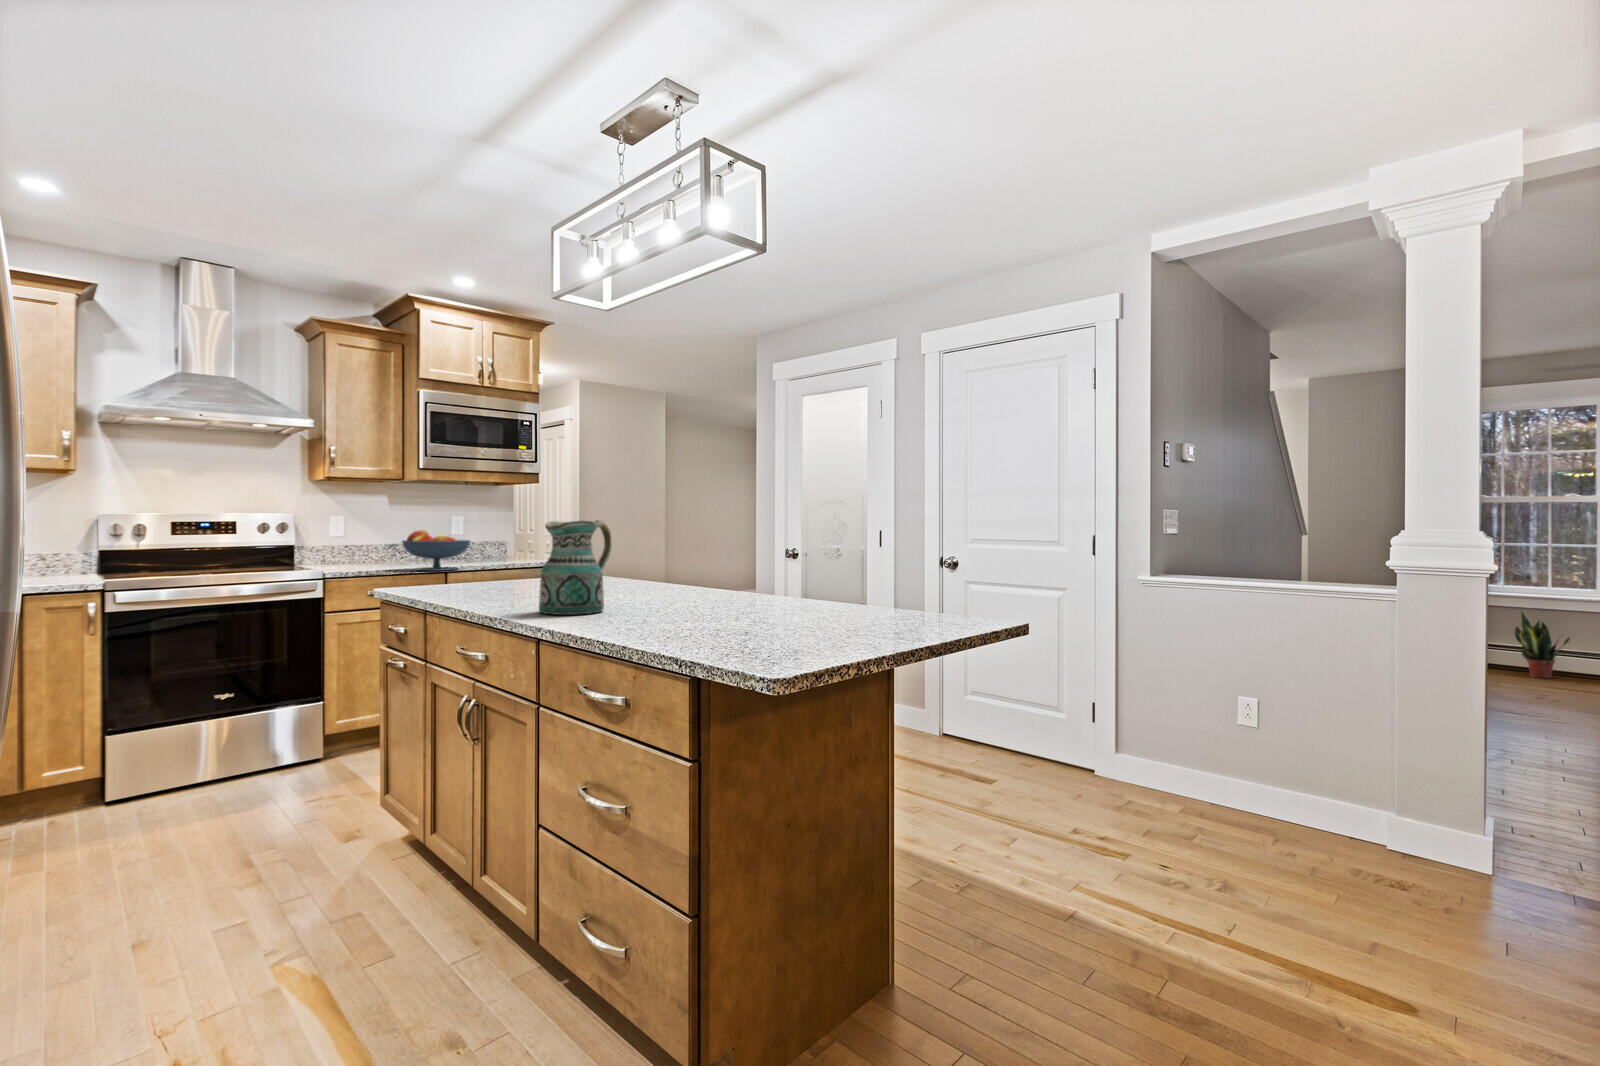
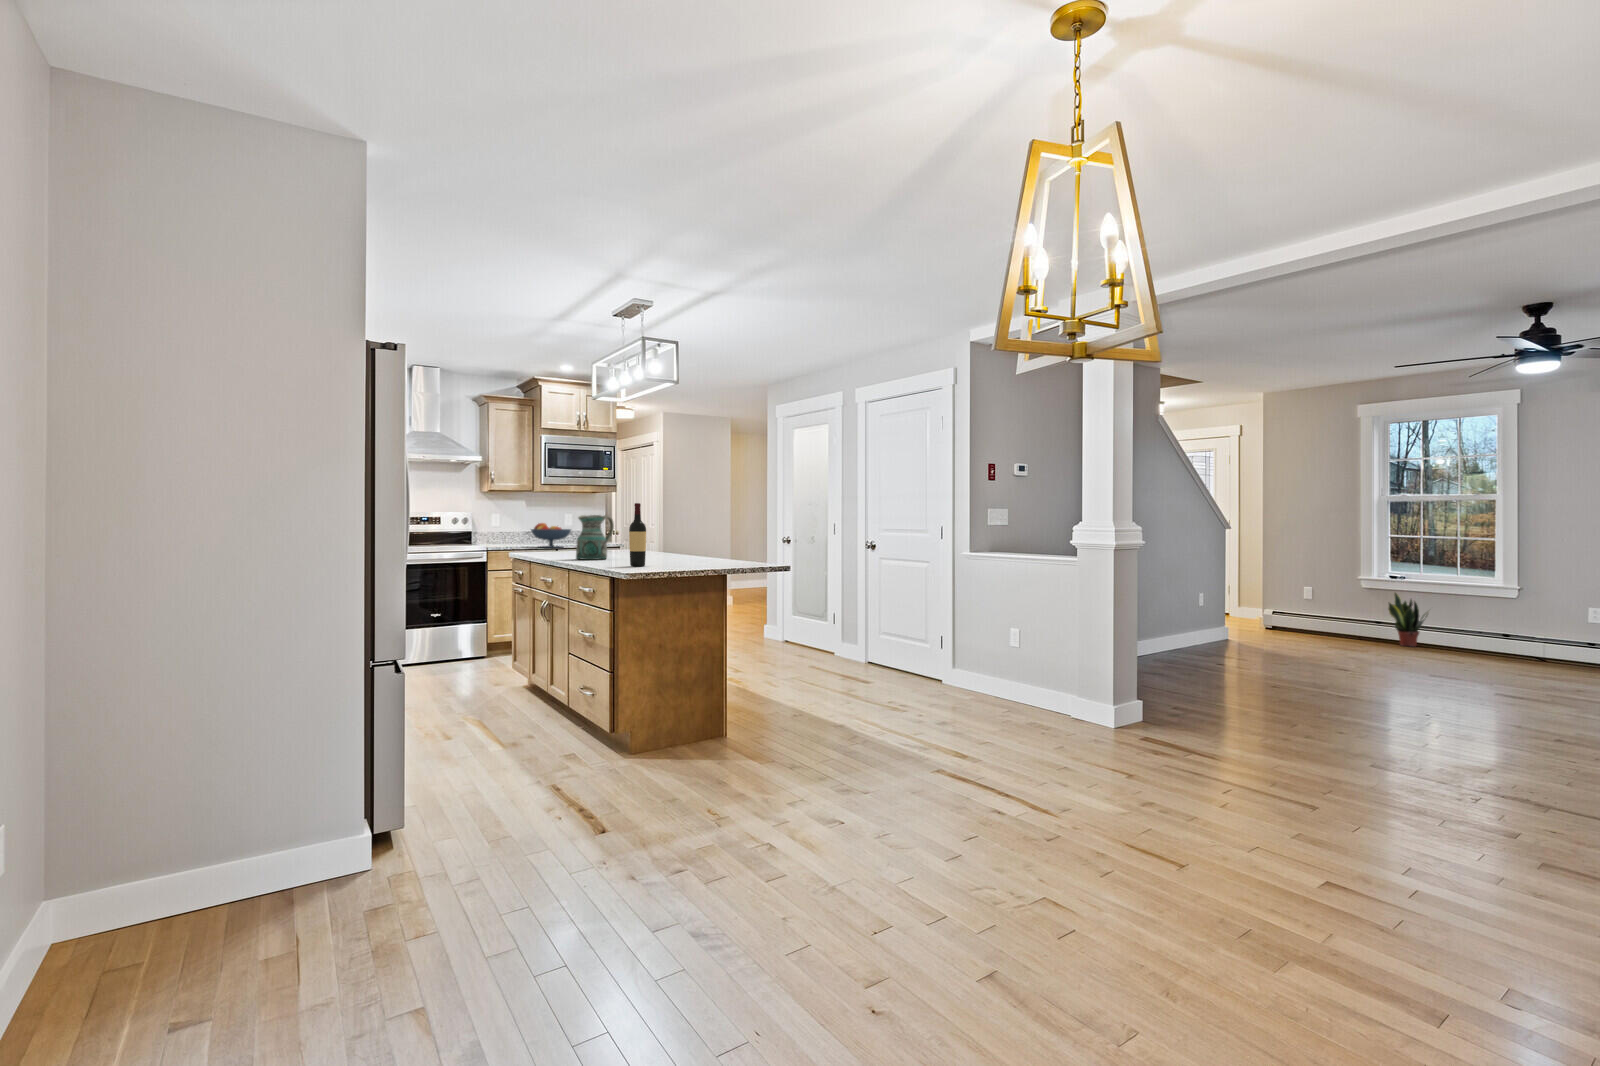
wine bottle: none [728,494,768,650] -> present [629,503,646,566]

